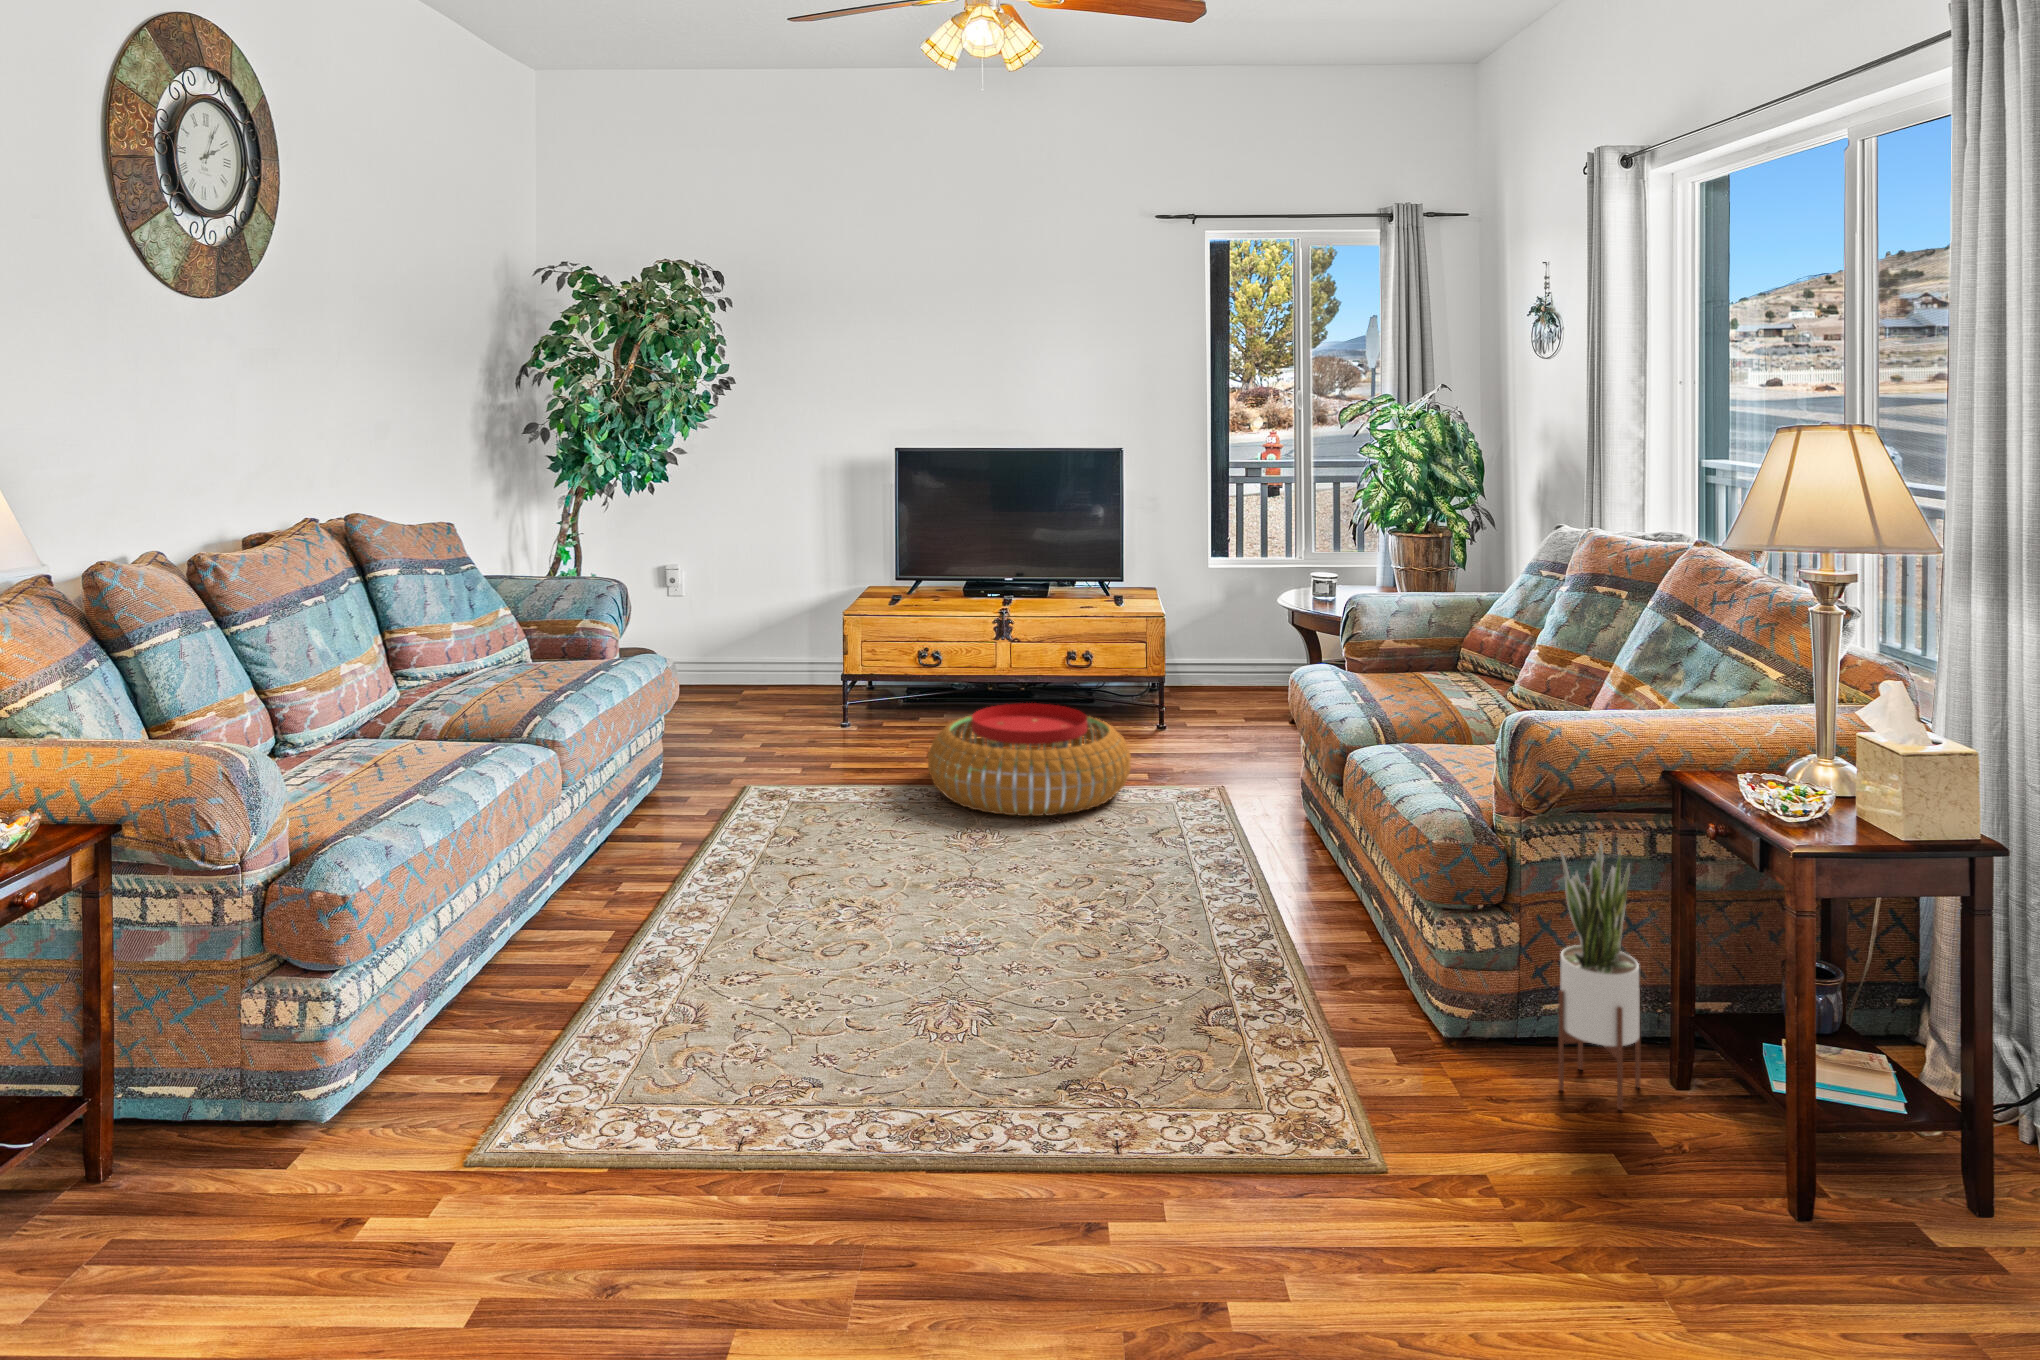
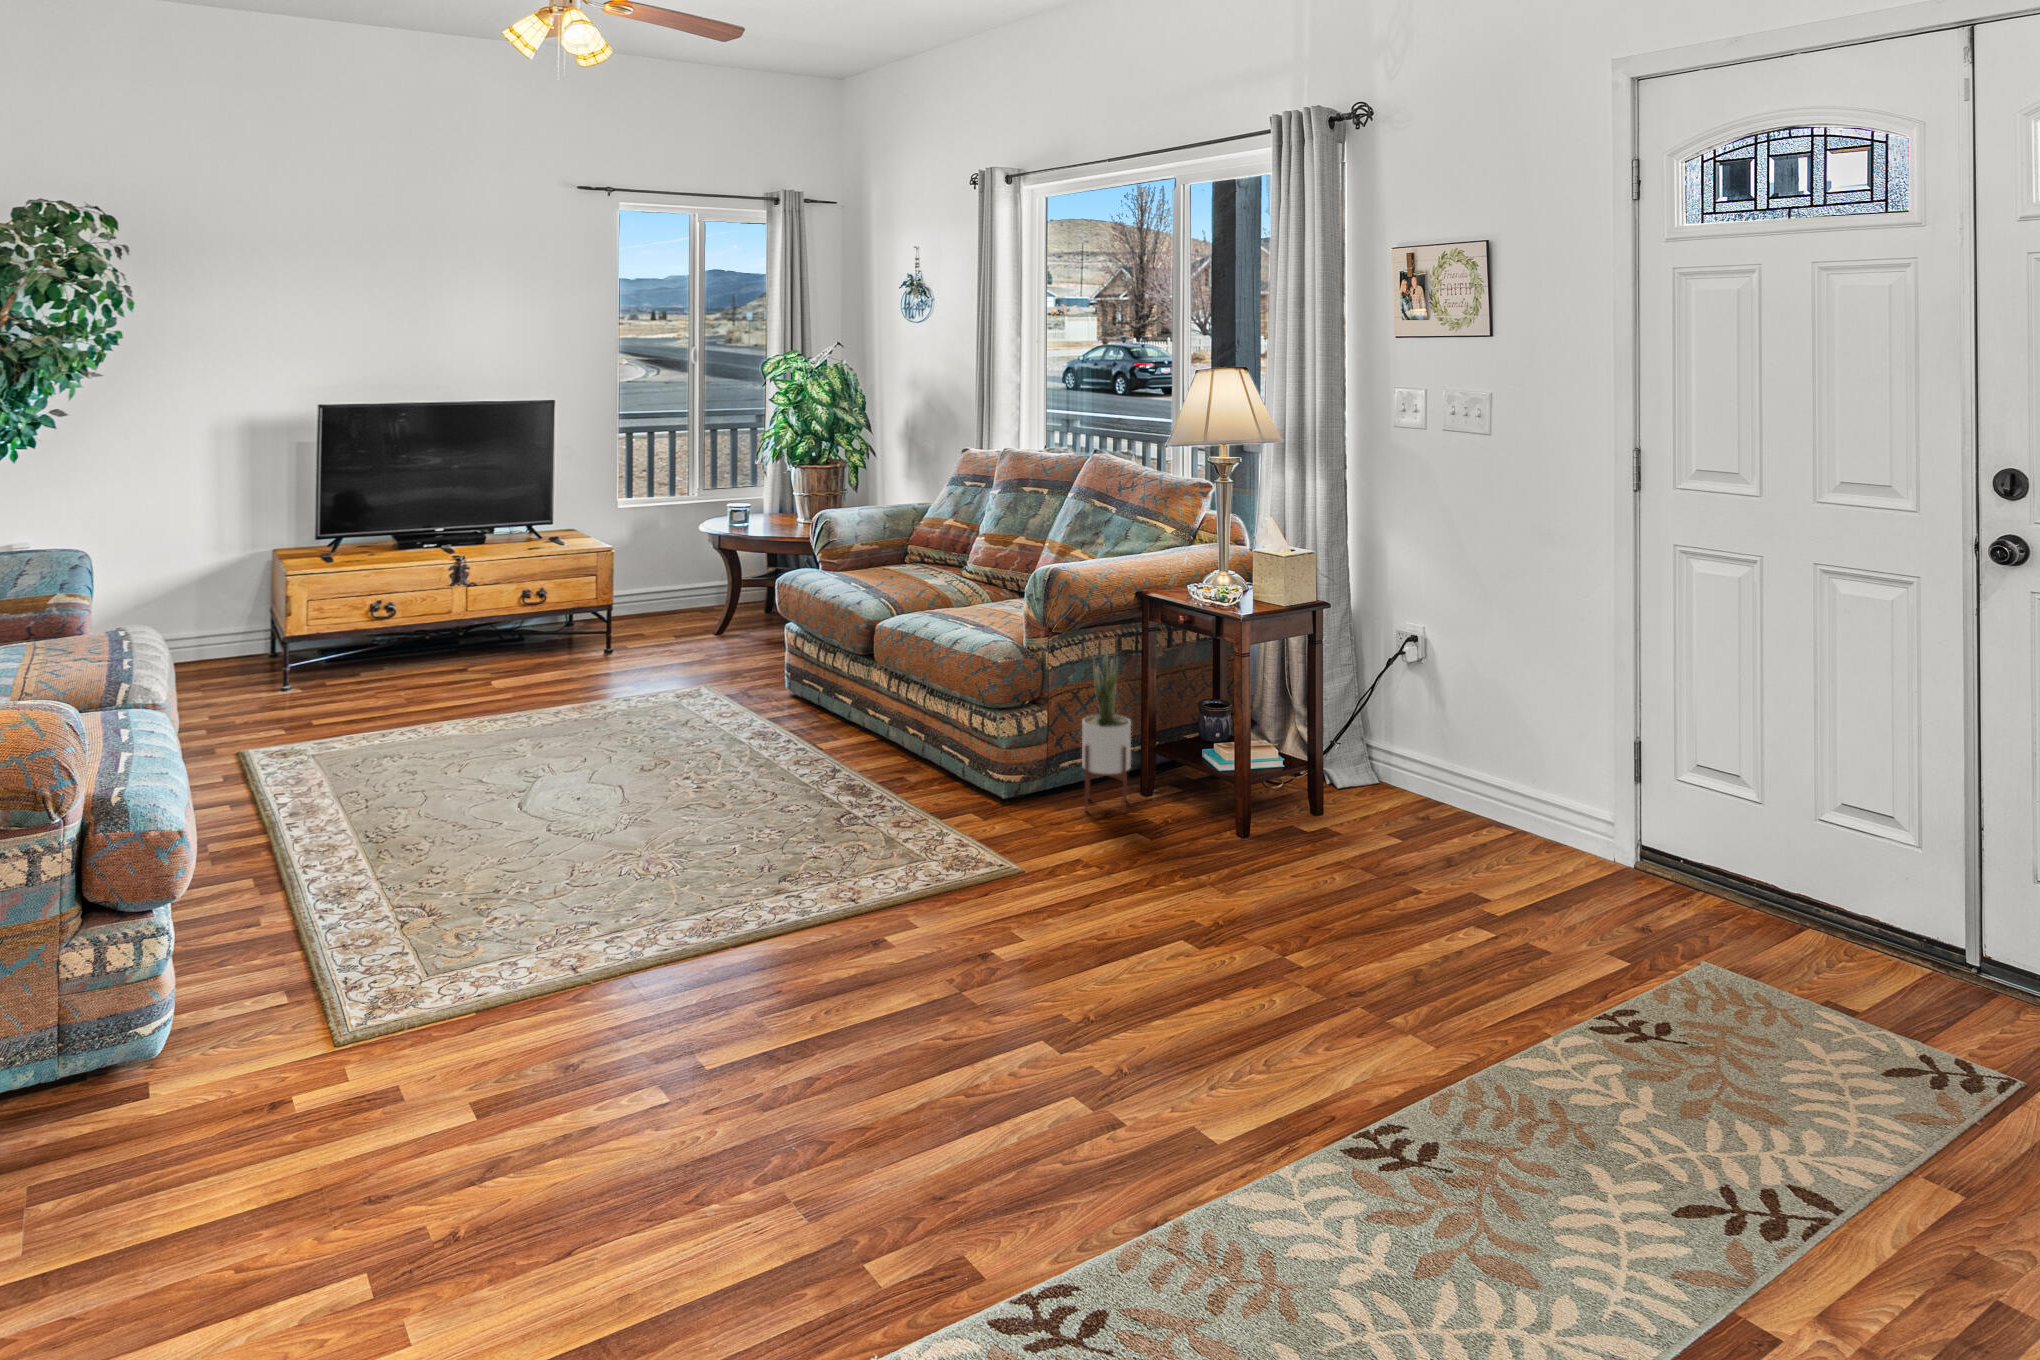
pouf: present [928,703,1131,816] -> none [442,635,637,733]

